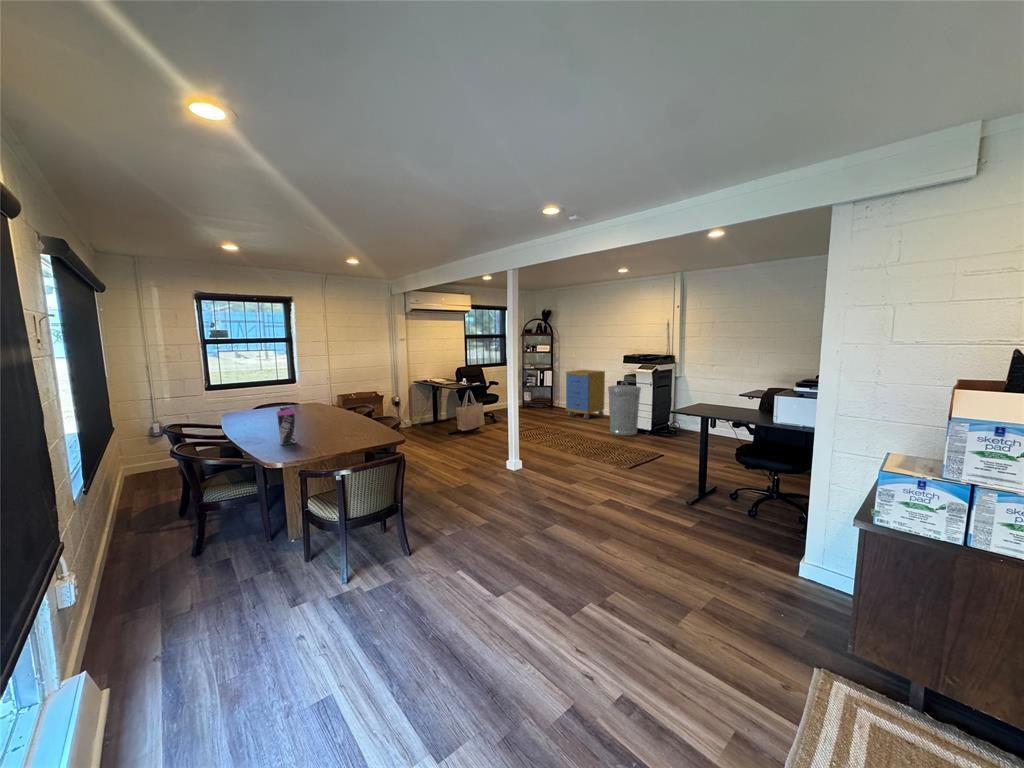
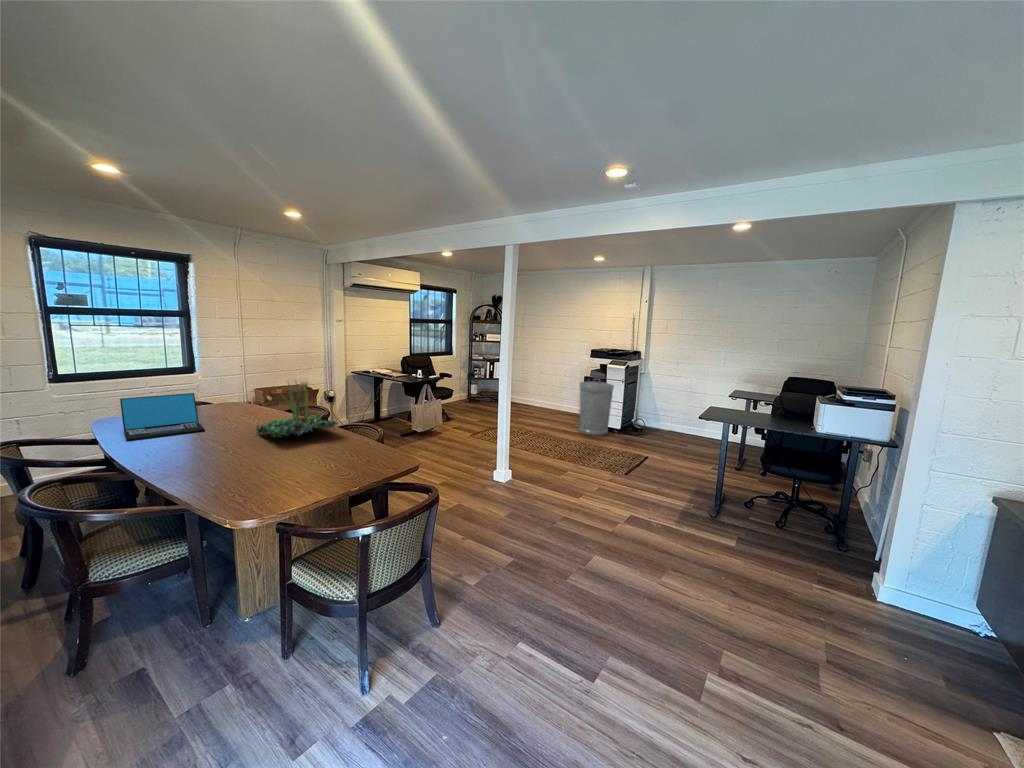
storage cabinet: present [566,370,605,419] -> none [522,363,565,416]
plant: none [311,382,362,422] -> present [256,380,338,437]
laptop: none [235,394,282,424] -> present [120,393,205,441]
water bottle: present [277,407,296,445] -> none [230,422,261,482]

